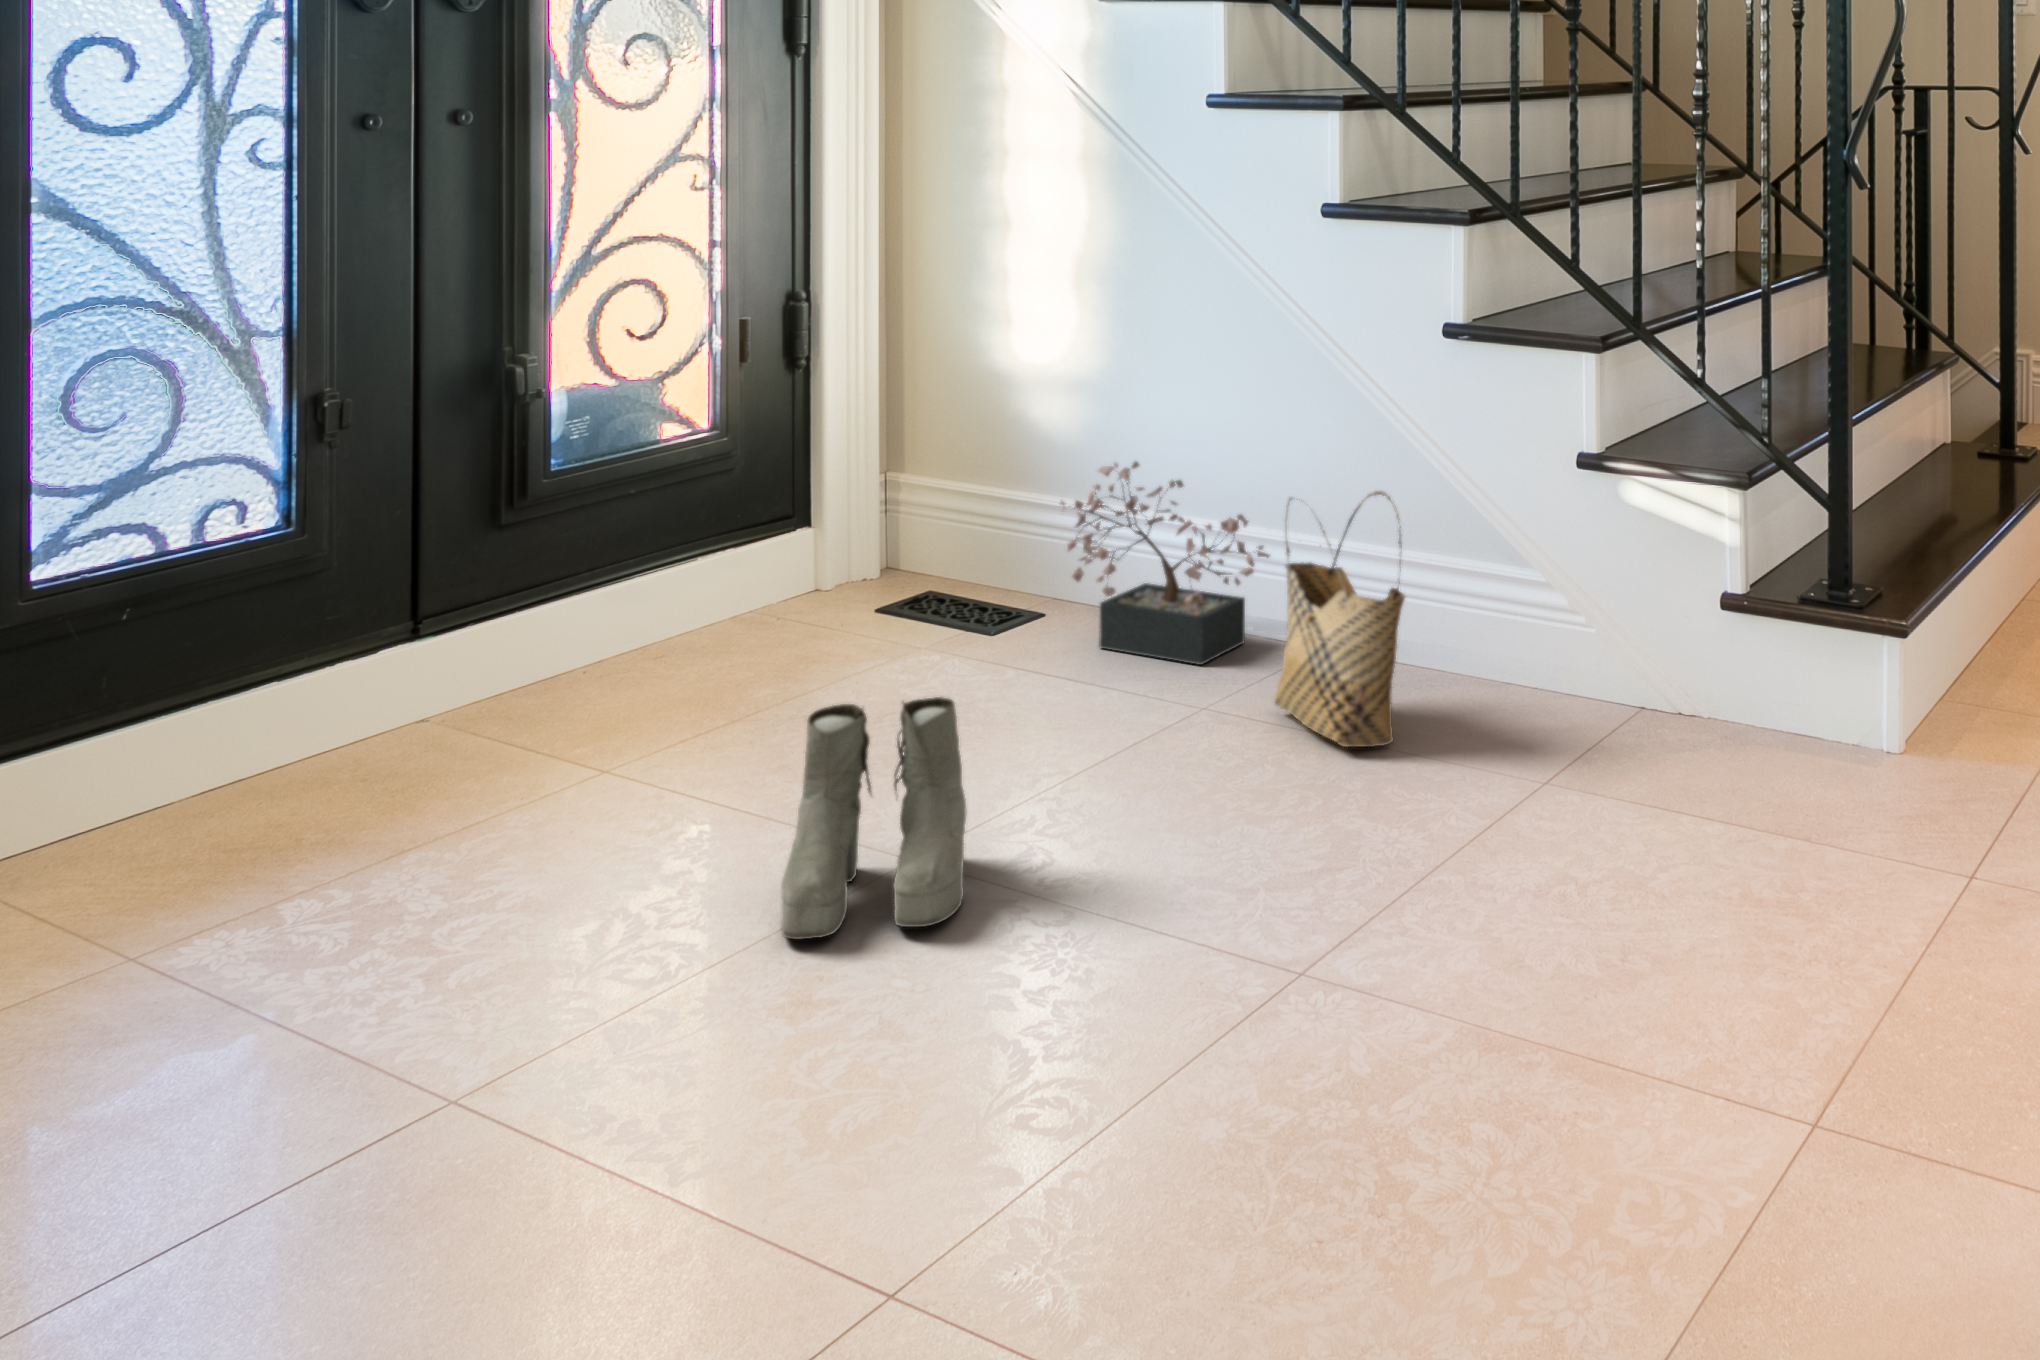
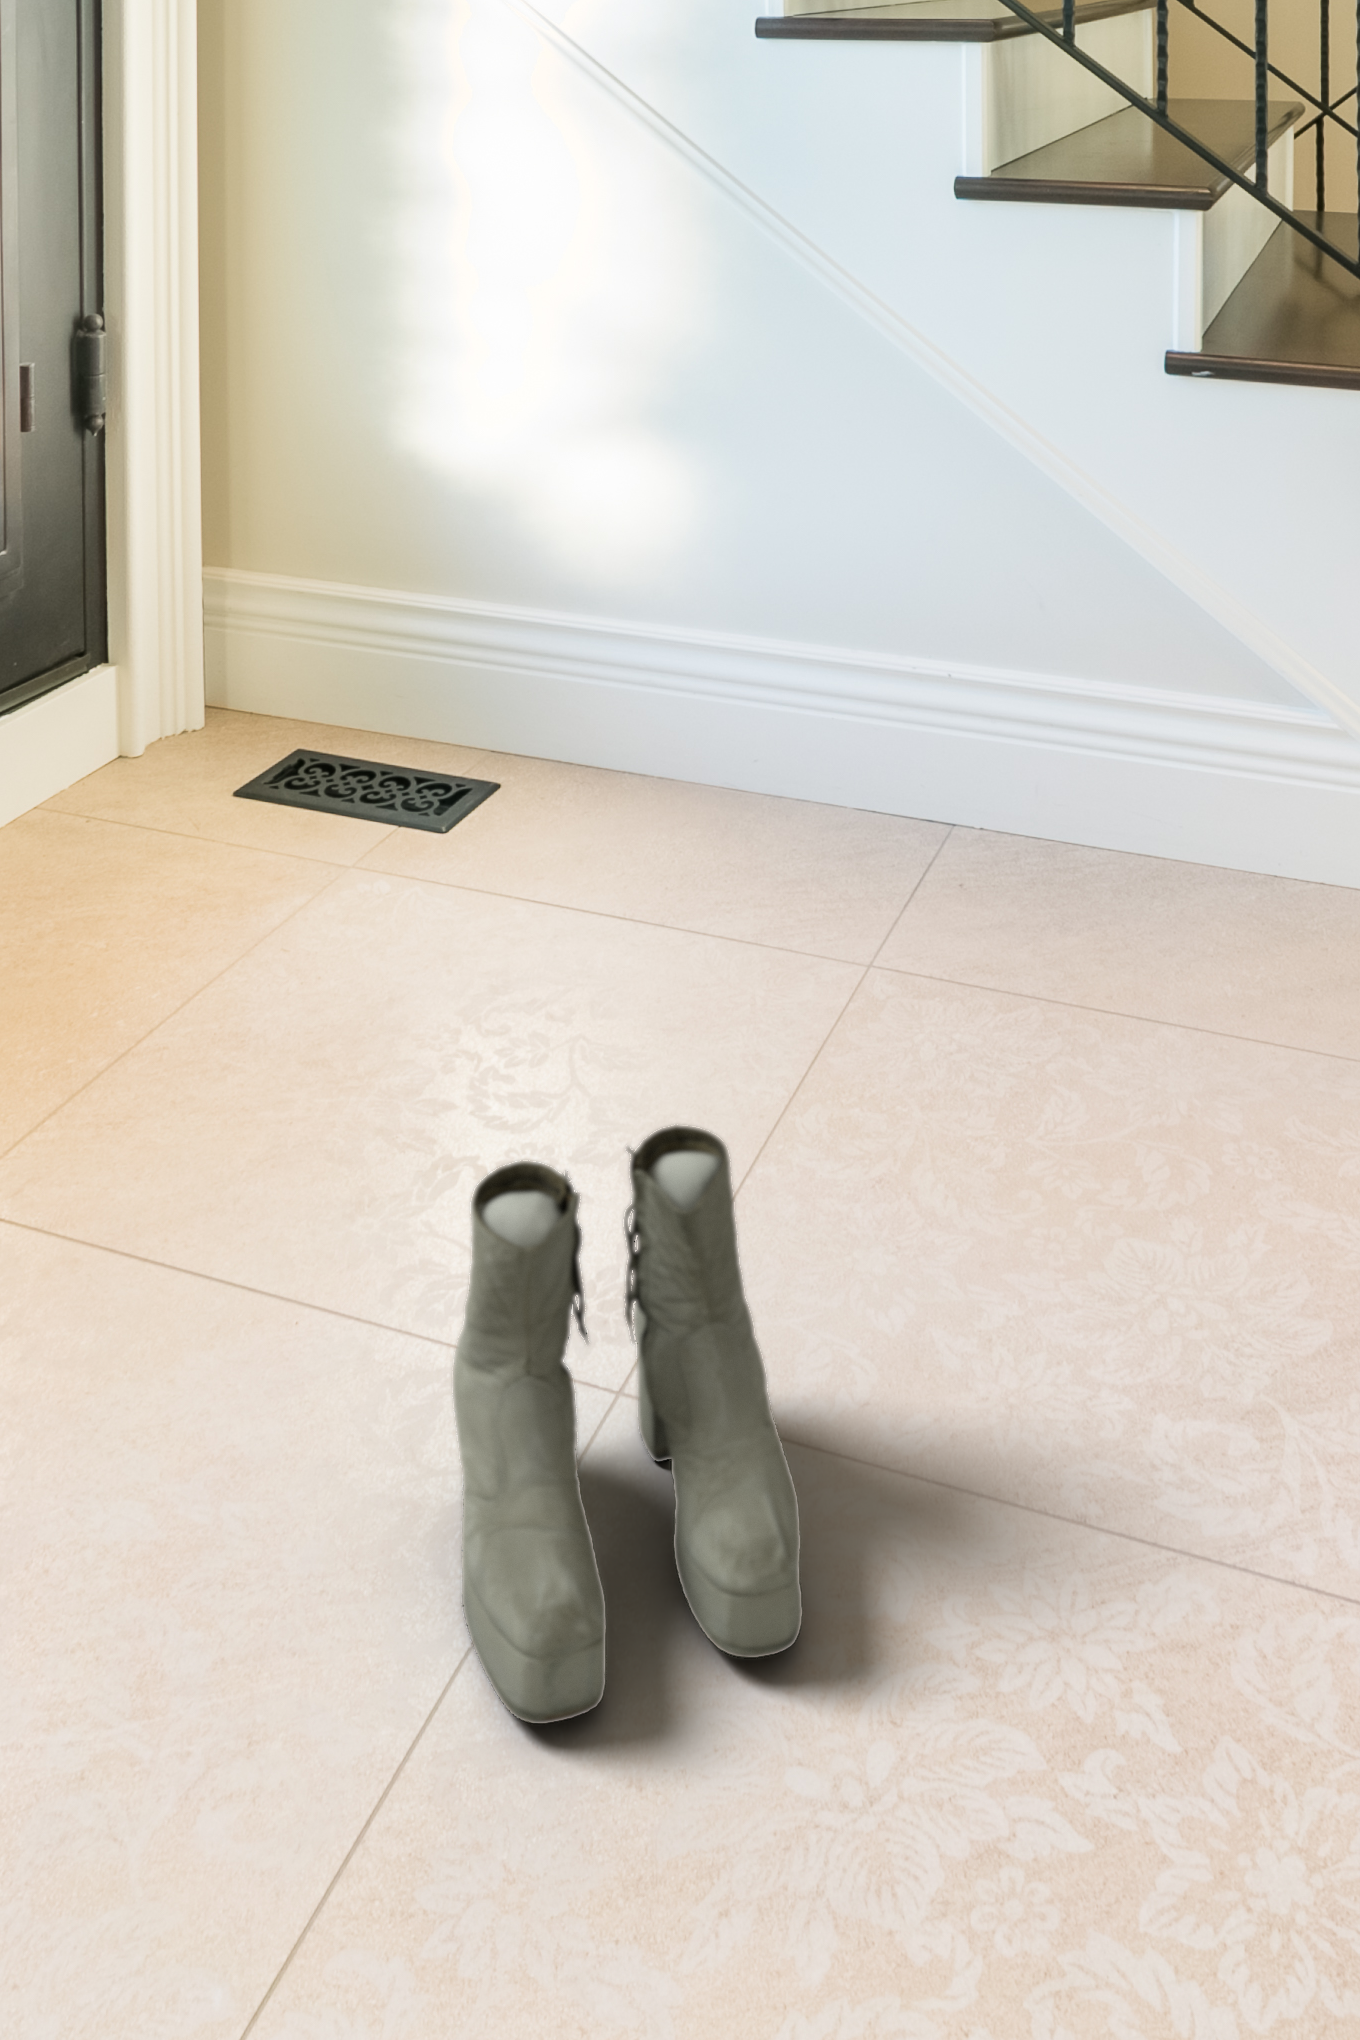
decorative plant: present [1059,461,1269,665] -> none [557,565,868,887]
woven basket: present [1274,492,1405,747] -> none [982,632,1240,1061]

